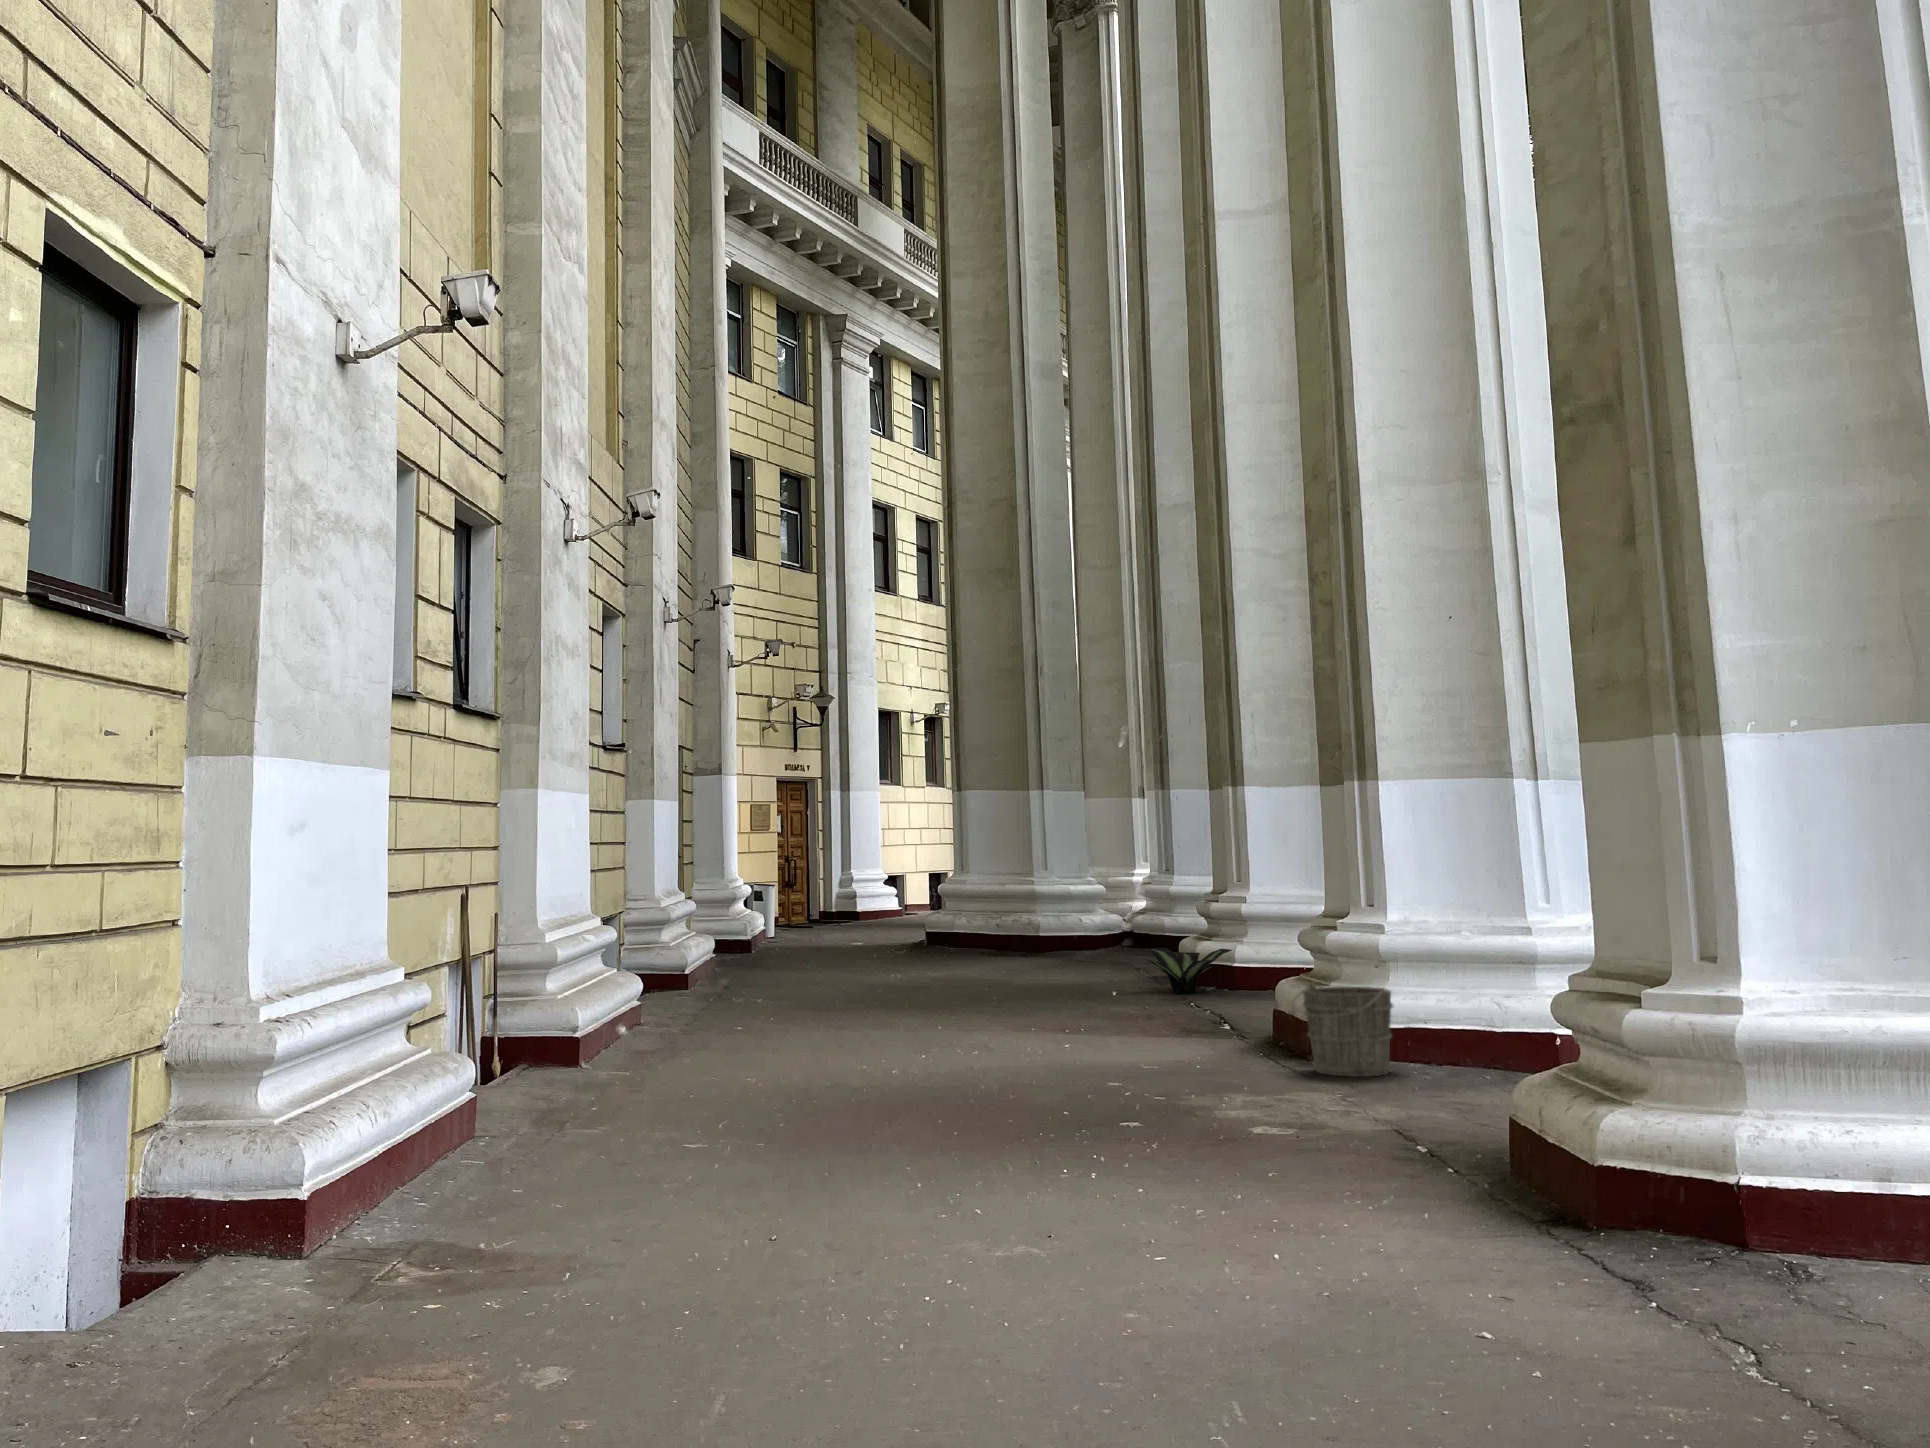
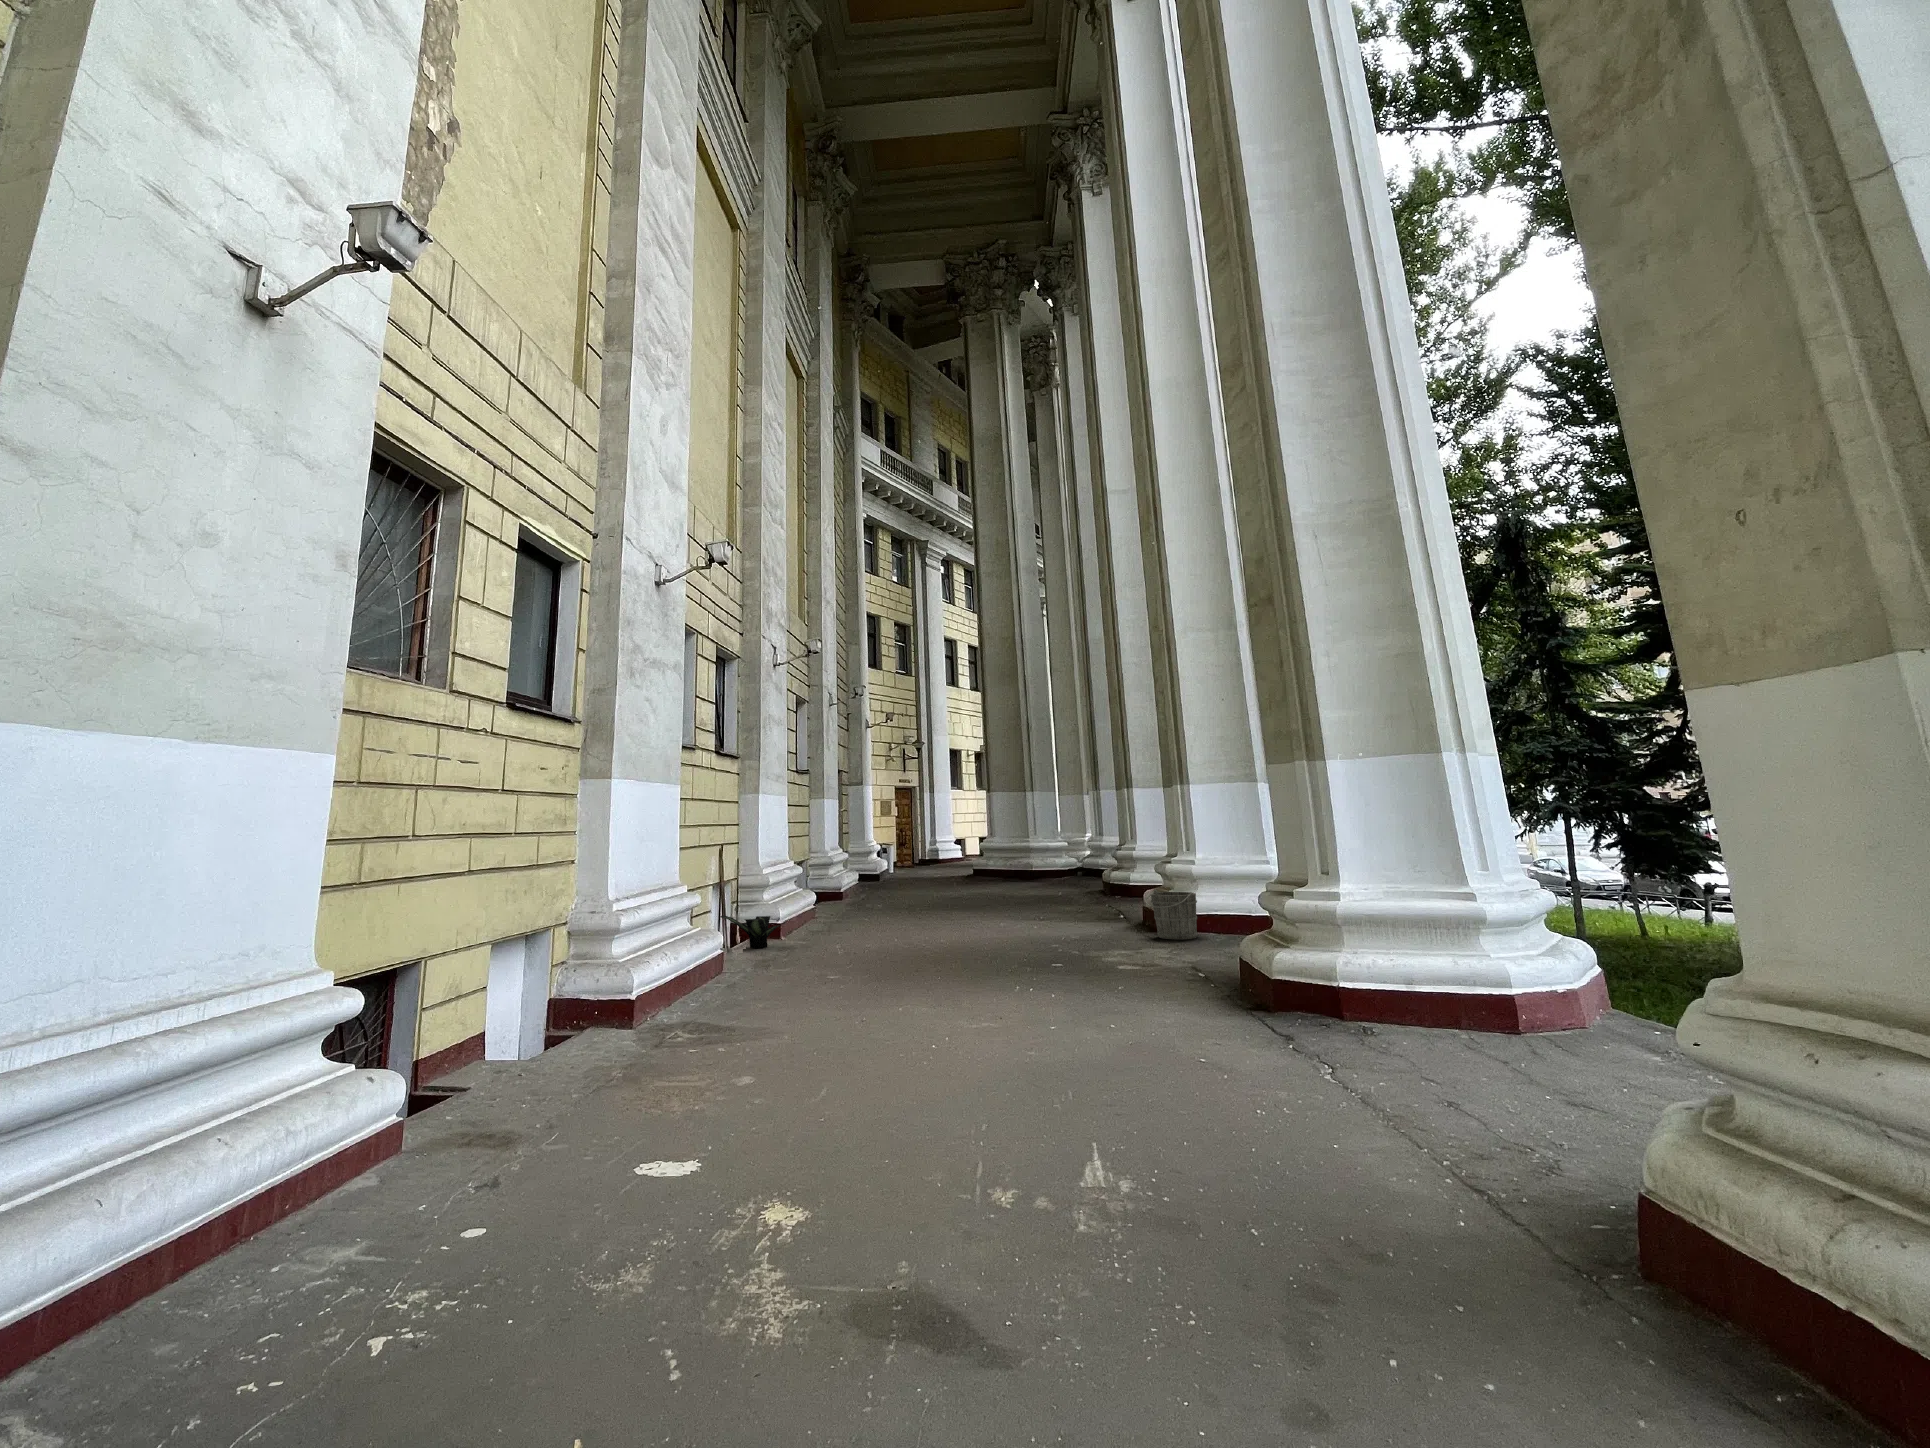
potted plant: present [1144,948,1232,994] -> present [720,915,791,949]

